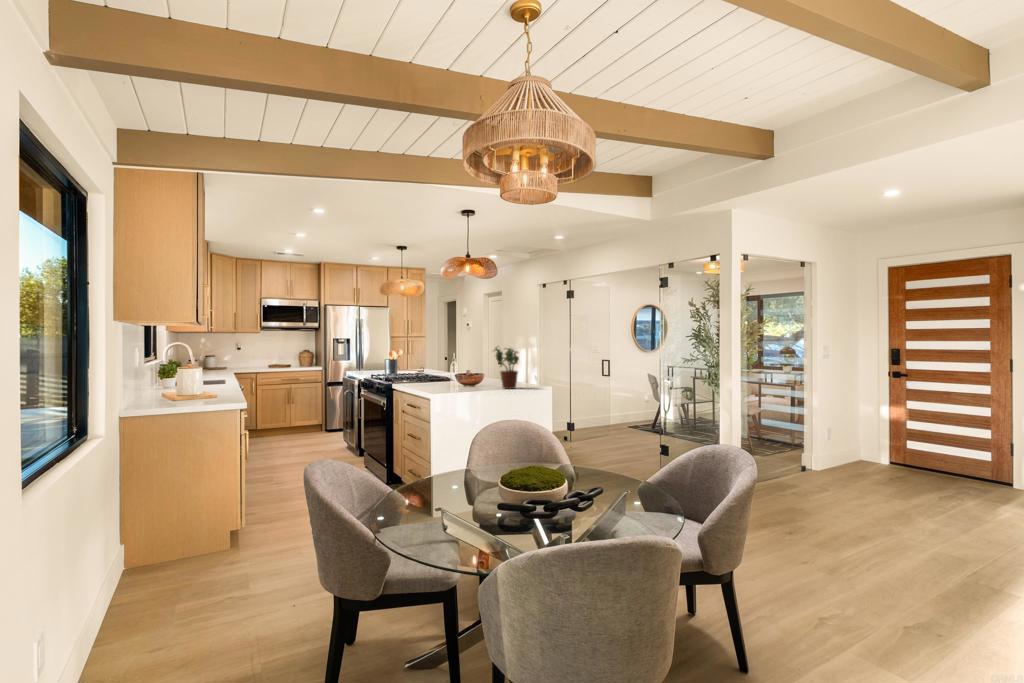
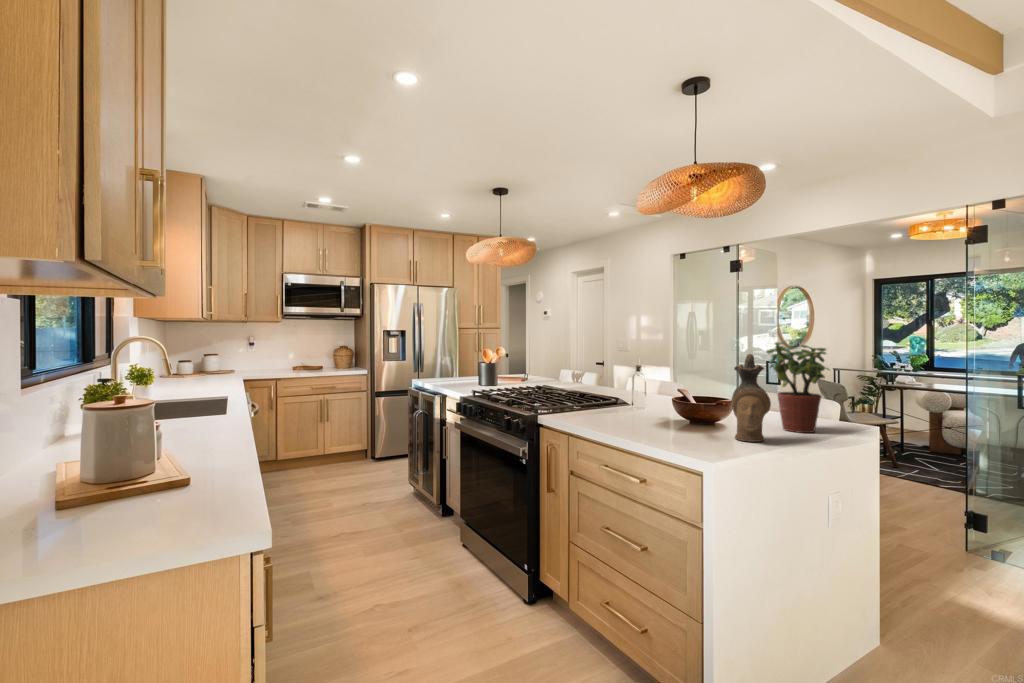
ceramic pitcher: none [464,352,480,390] -> present [731,354,771,442]

